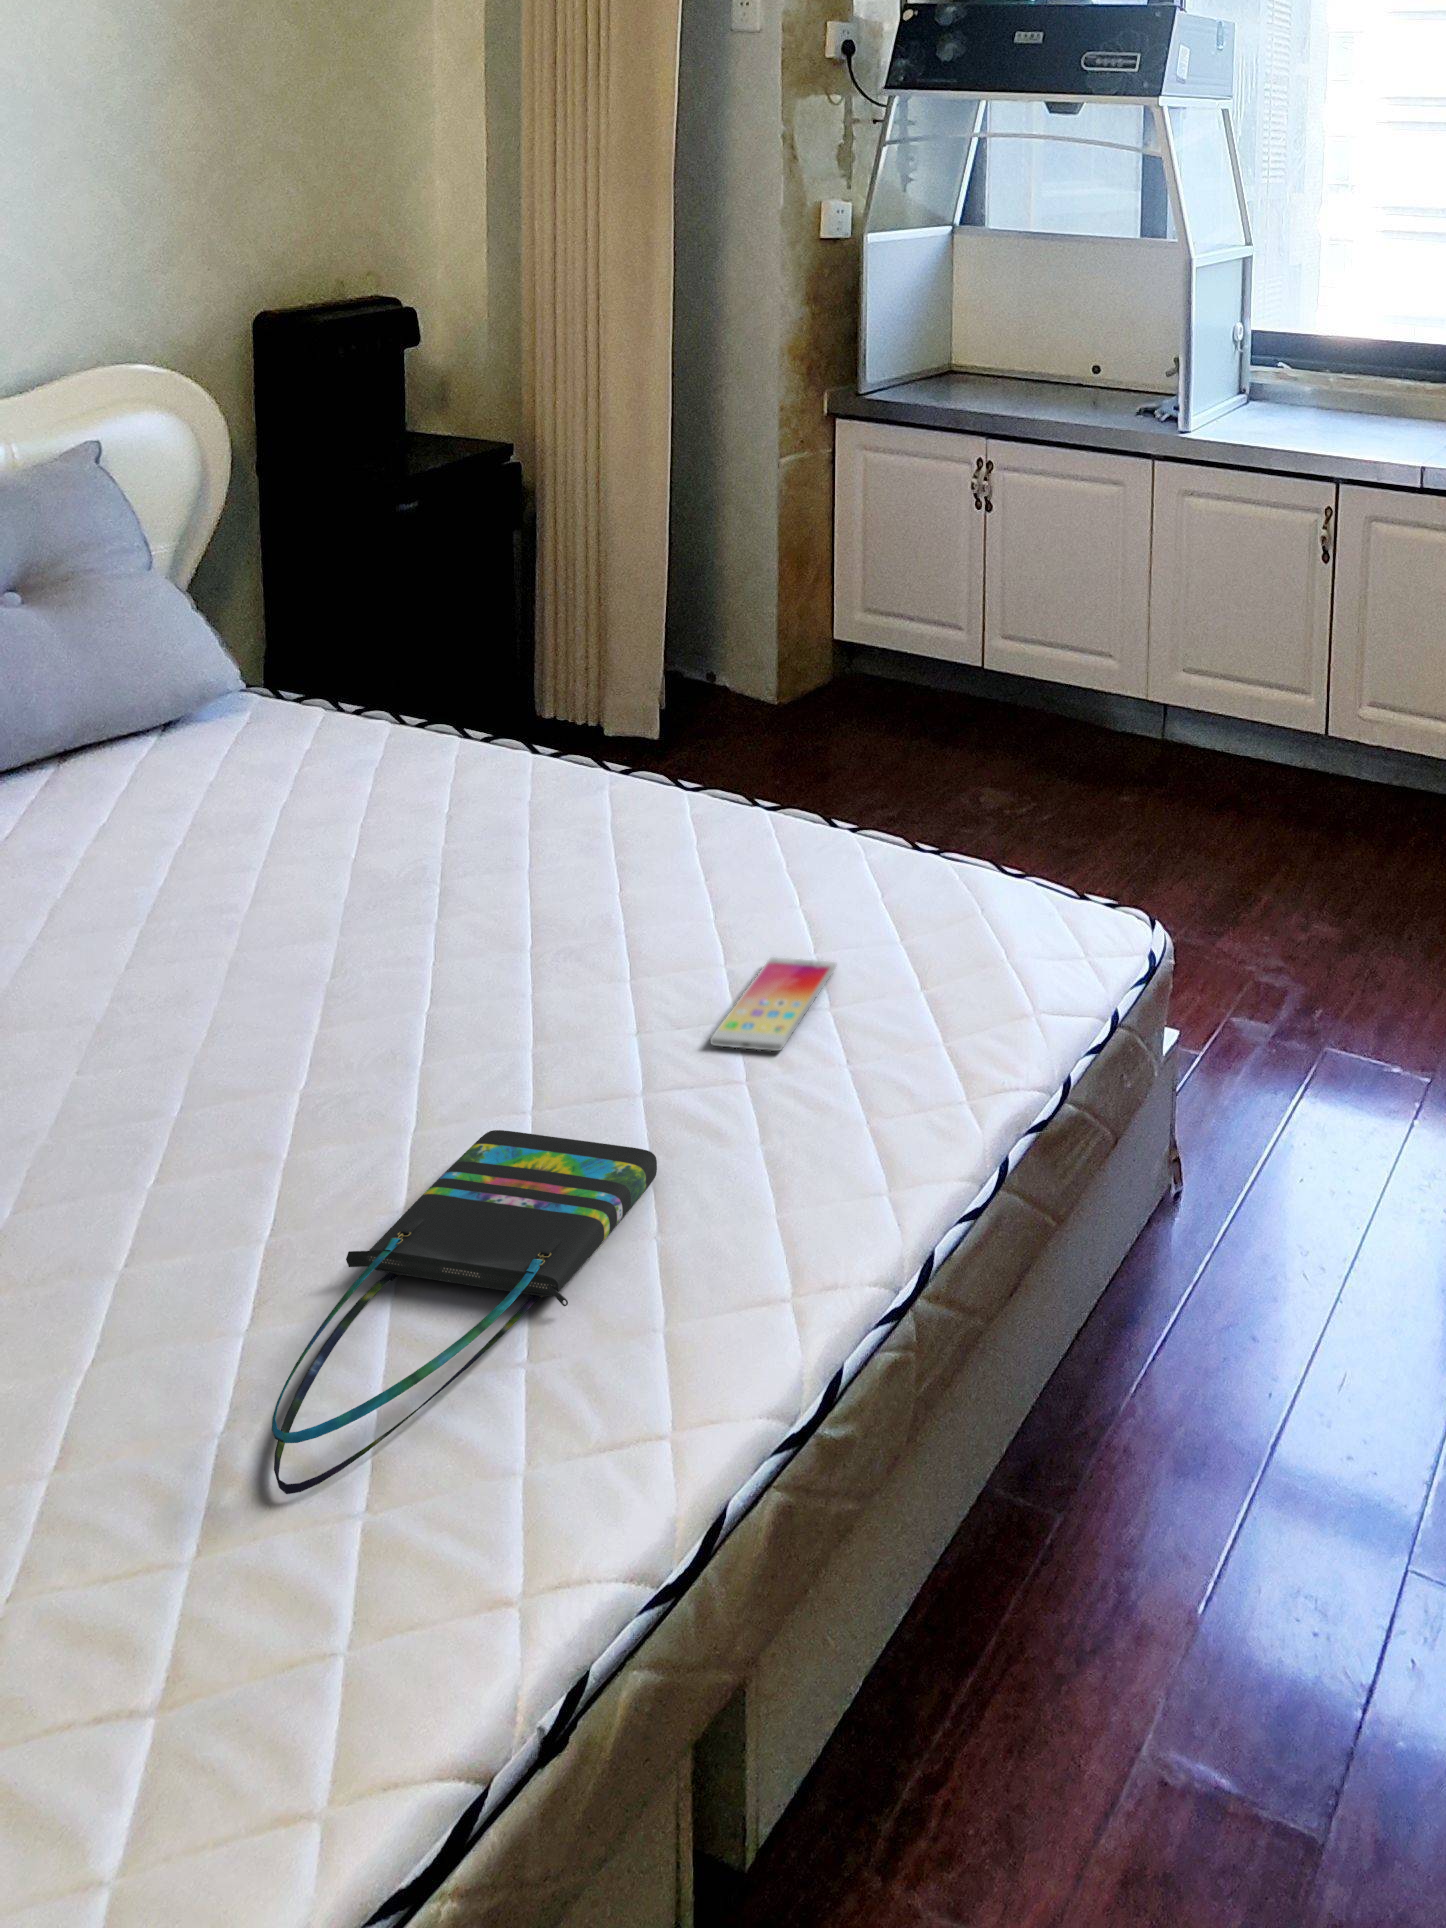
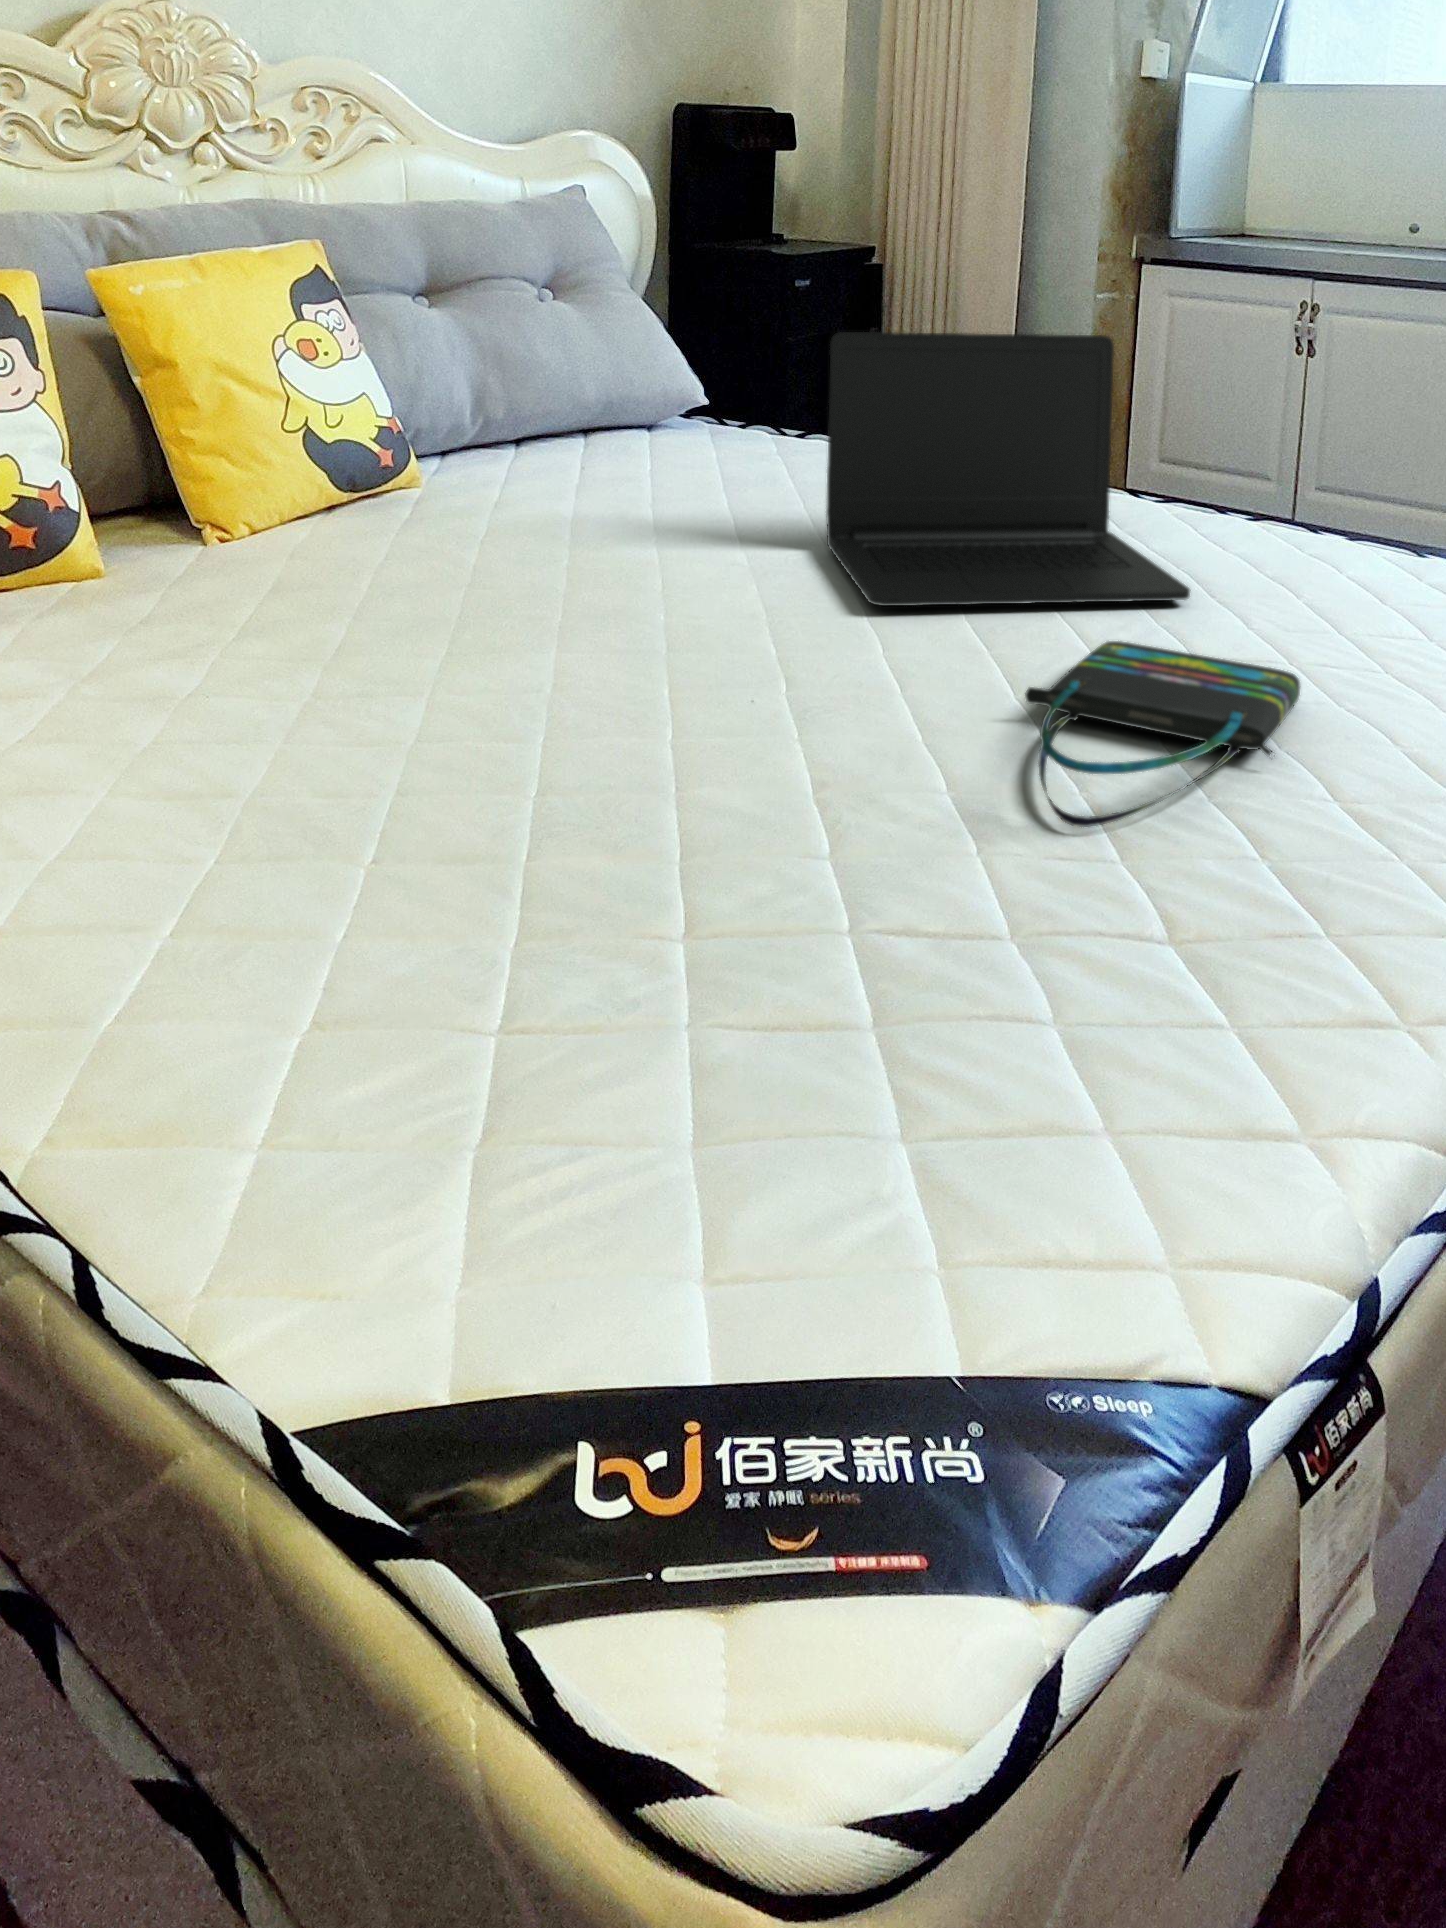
laptop: none [273,704,643,1097] -> present [826,332,1191,606]
smartphone: present [710,957,836,1051] -> none [1284,588,1383,646]

